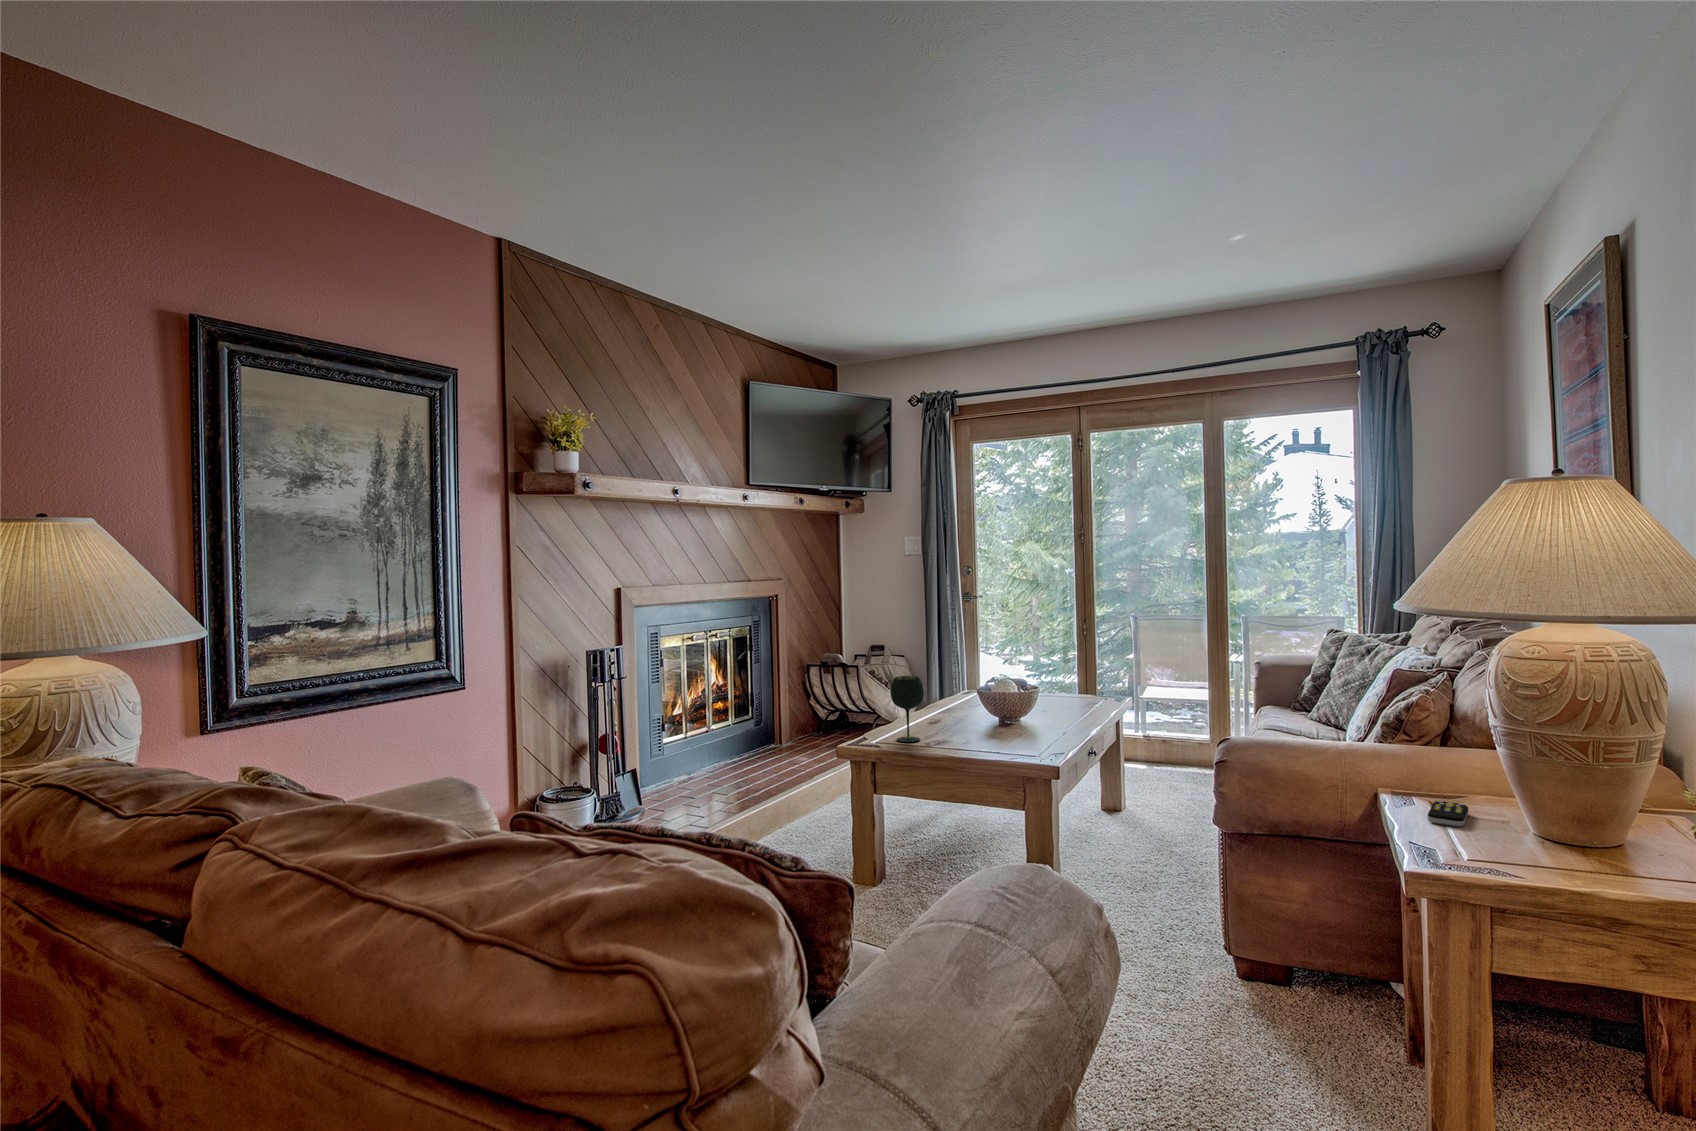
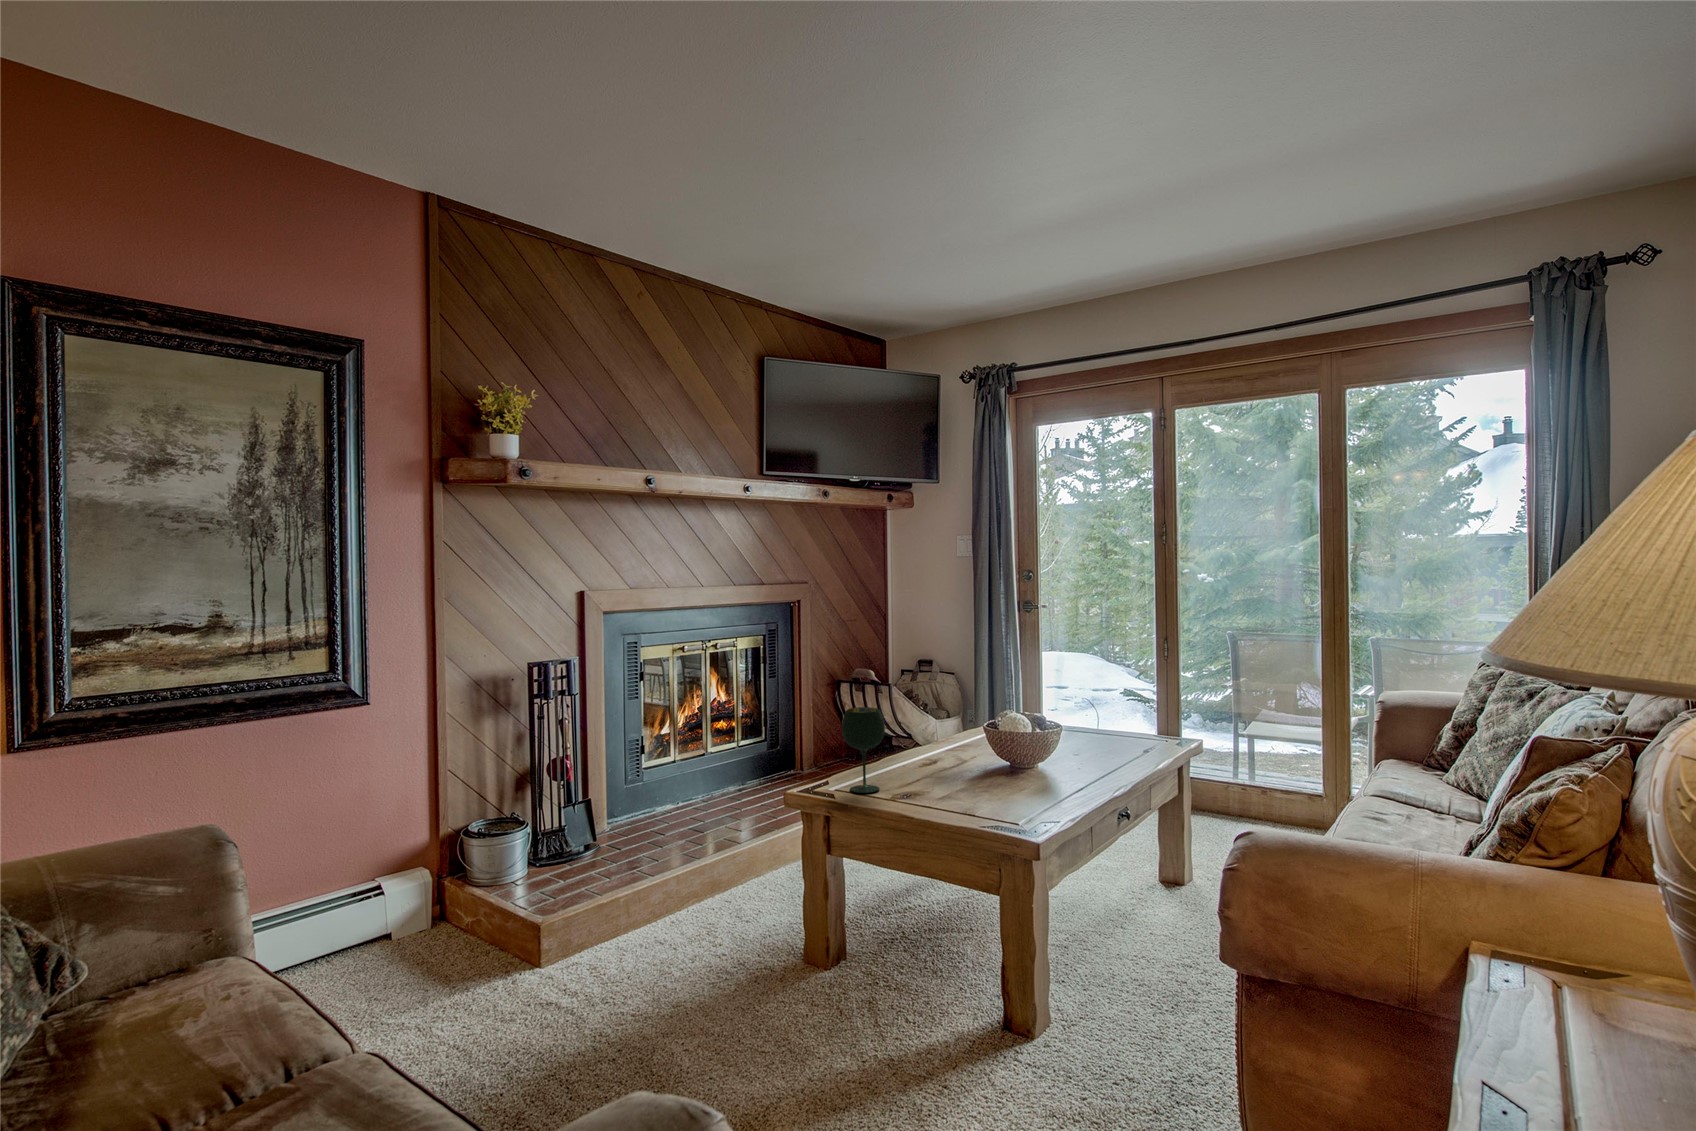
remote control: present [1428,800,1468,826] -> none [1548,976,1633,1039]

